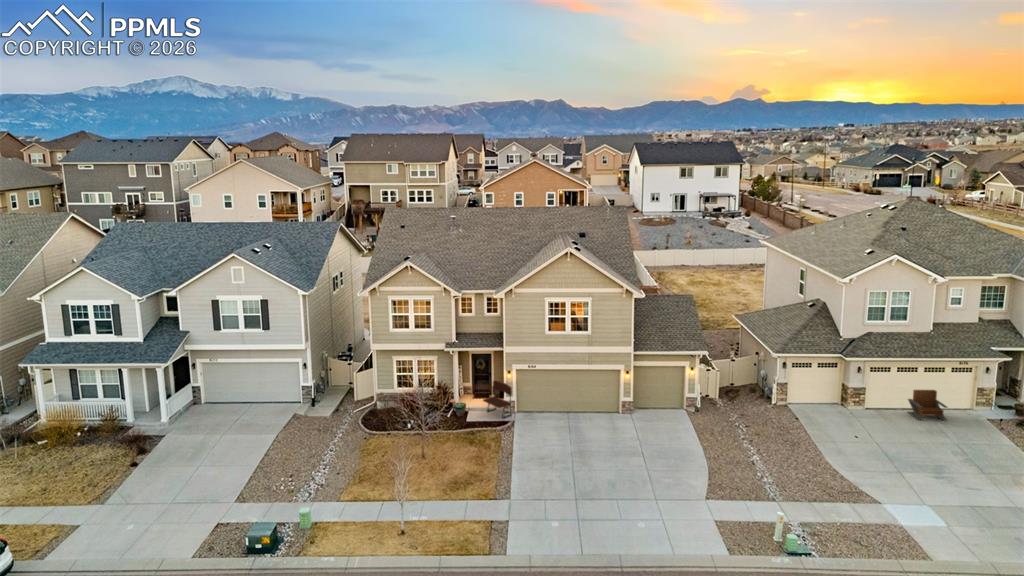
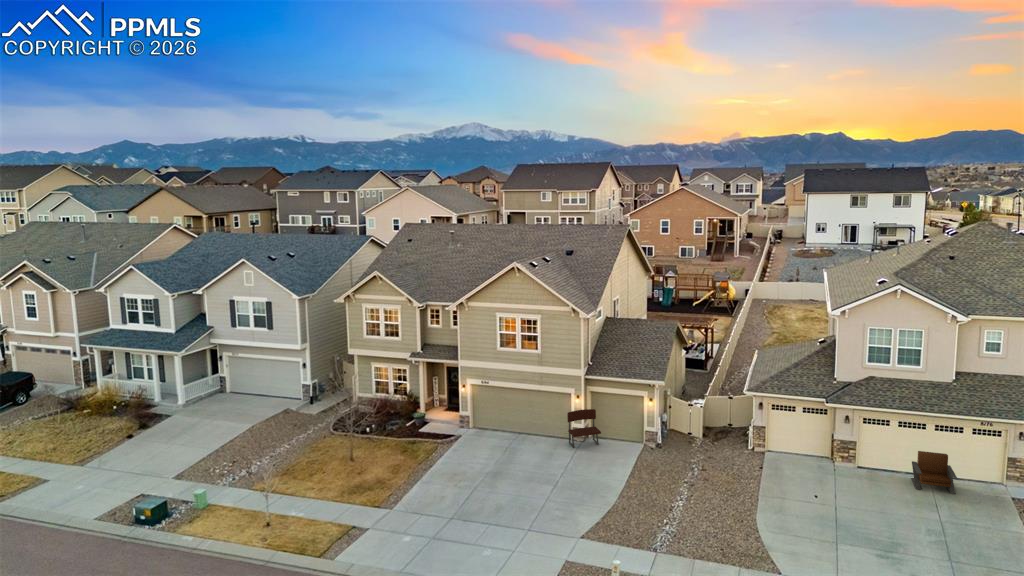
bench: present [483,381,512,418] -> present [567,409,601,448]

